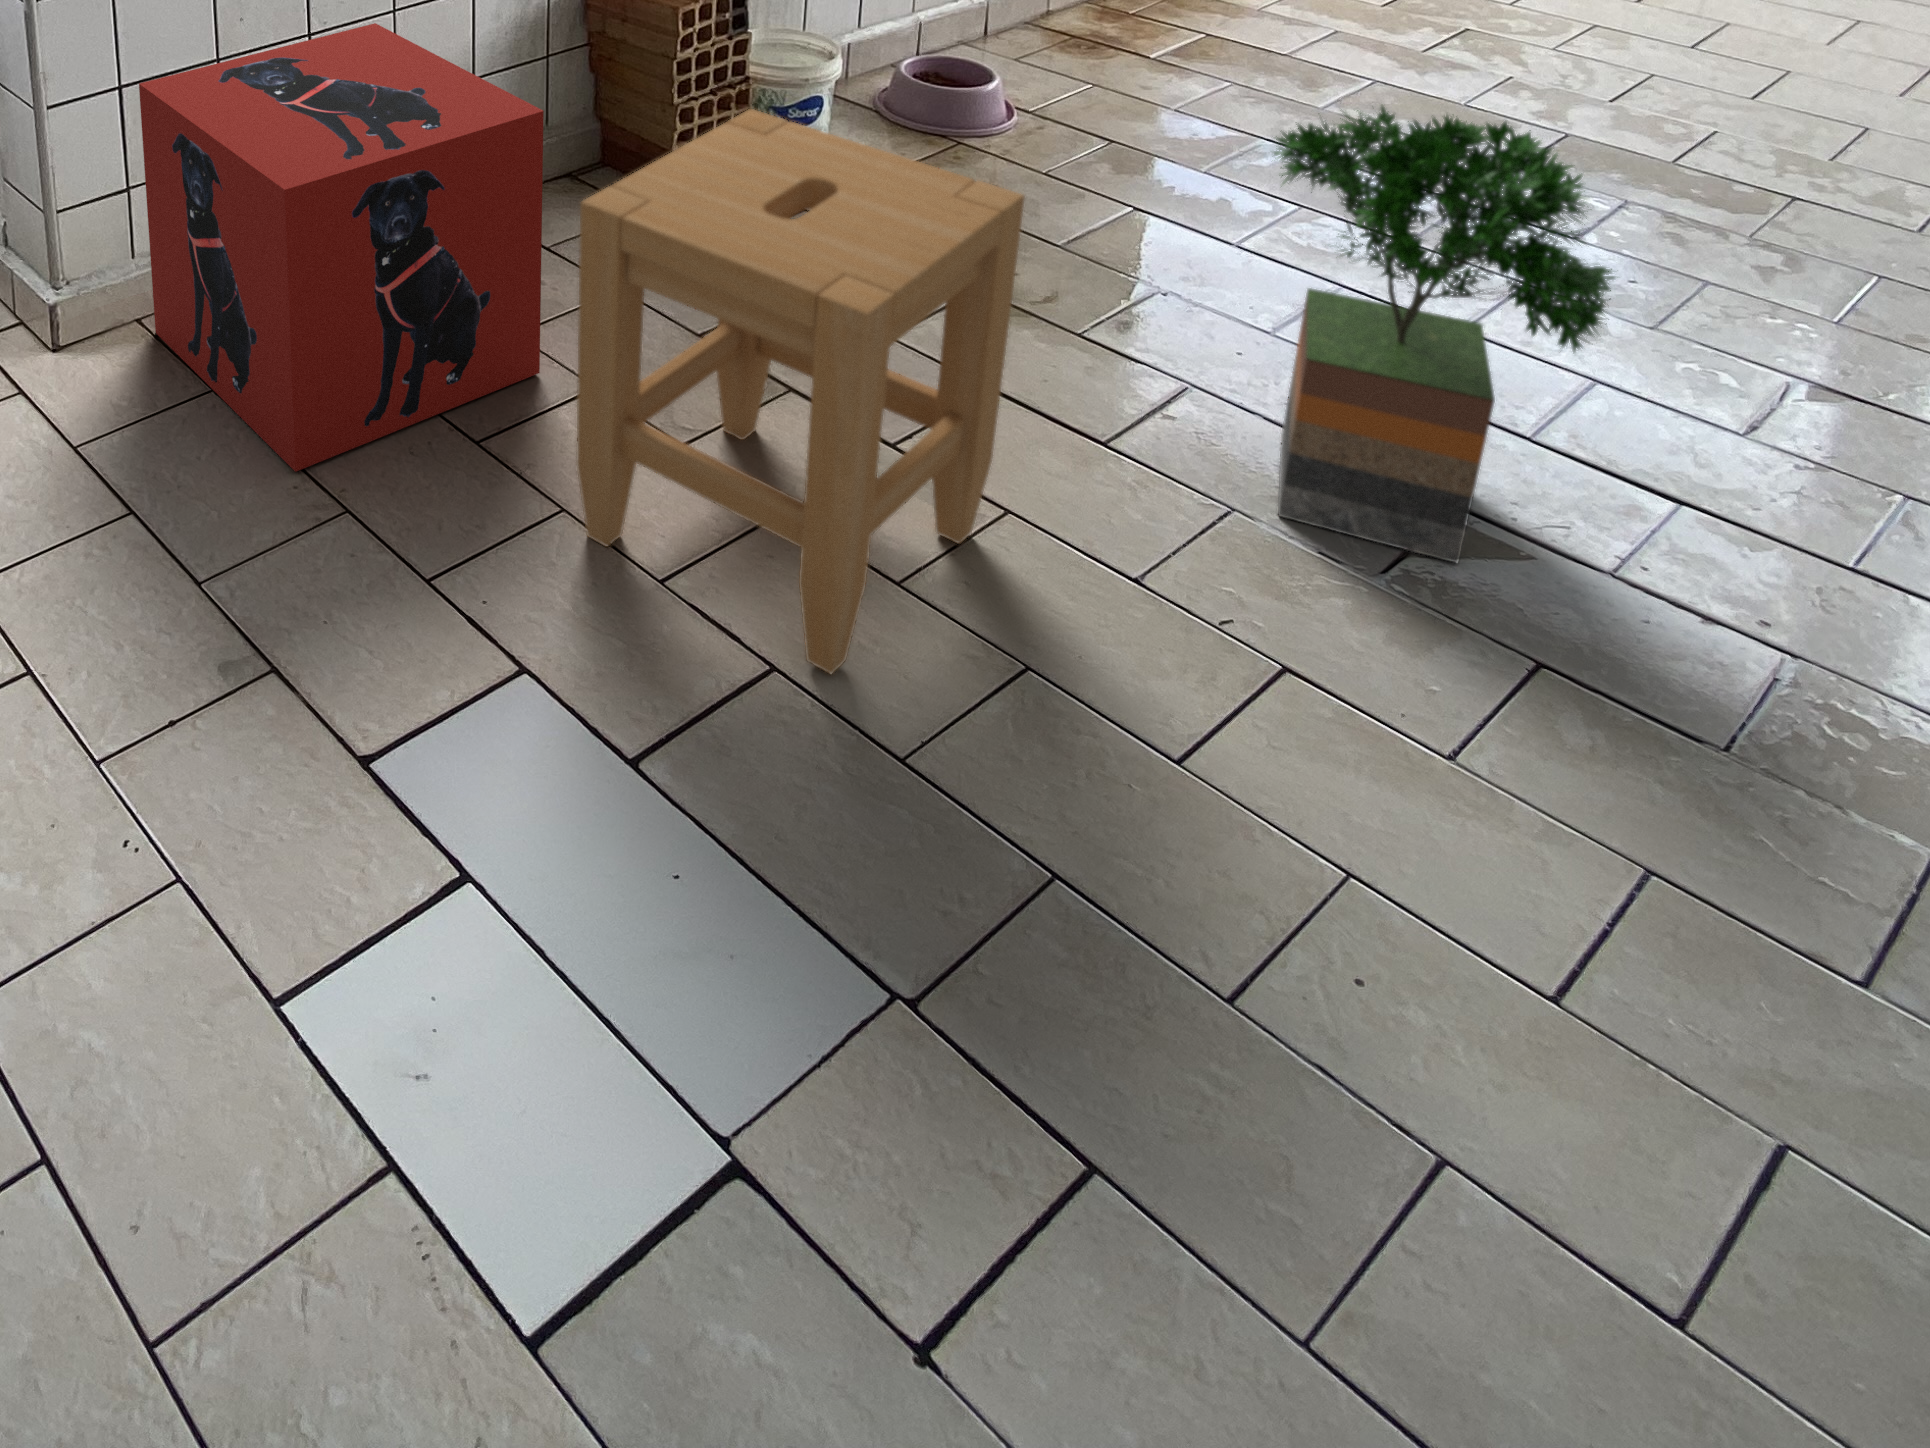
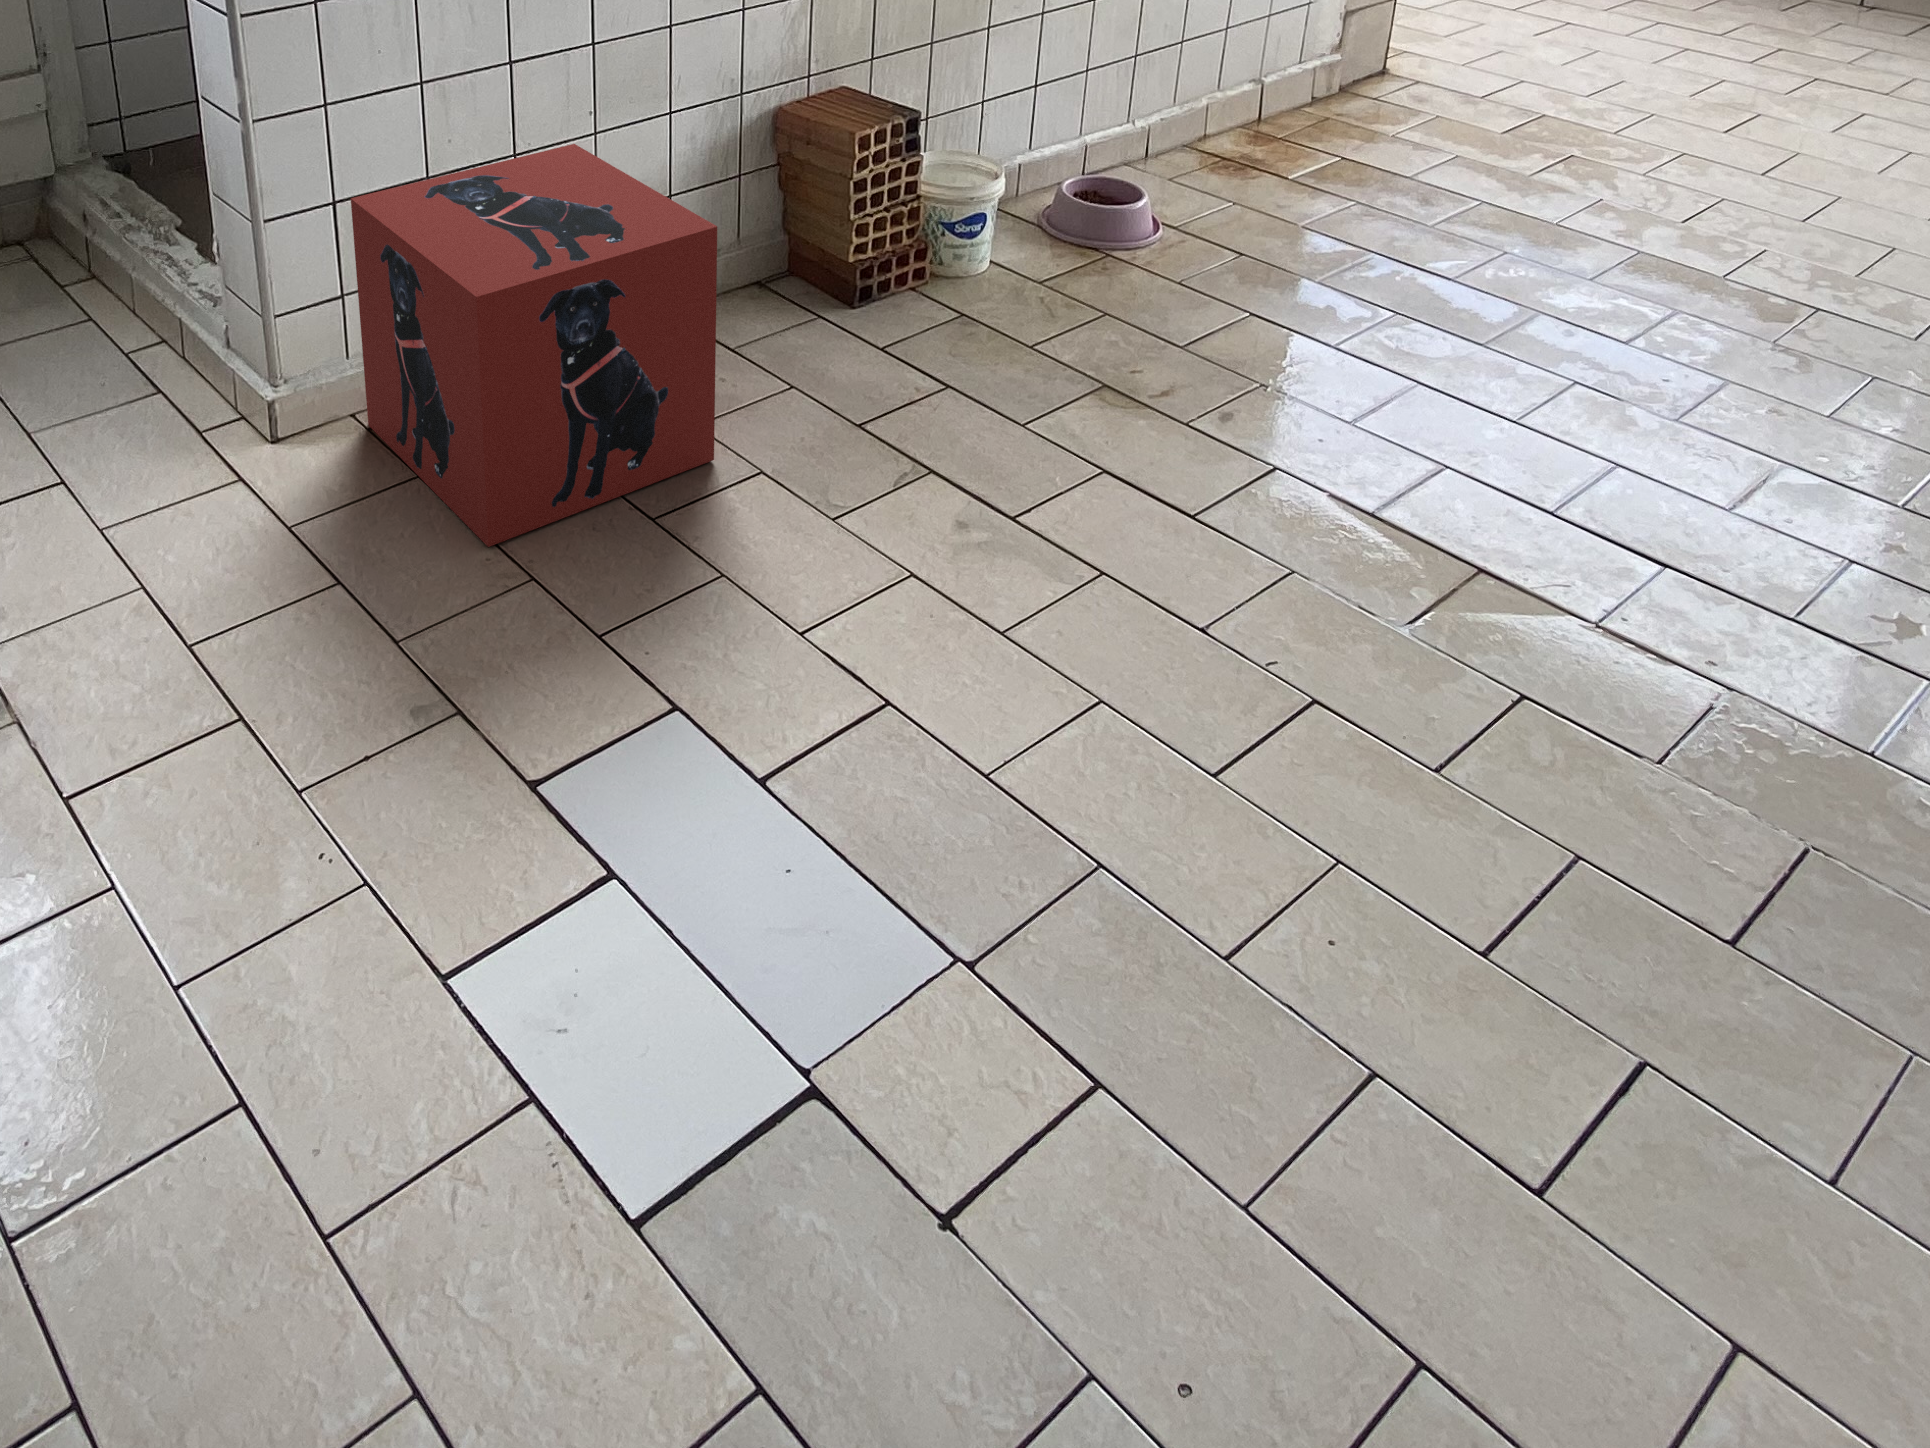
potted tree: present [1274,106,1615,563] -> none [1333,225,1608,615]
stool: present [577,109,1024,674] -> none [733,226,1120,712]

